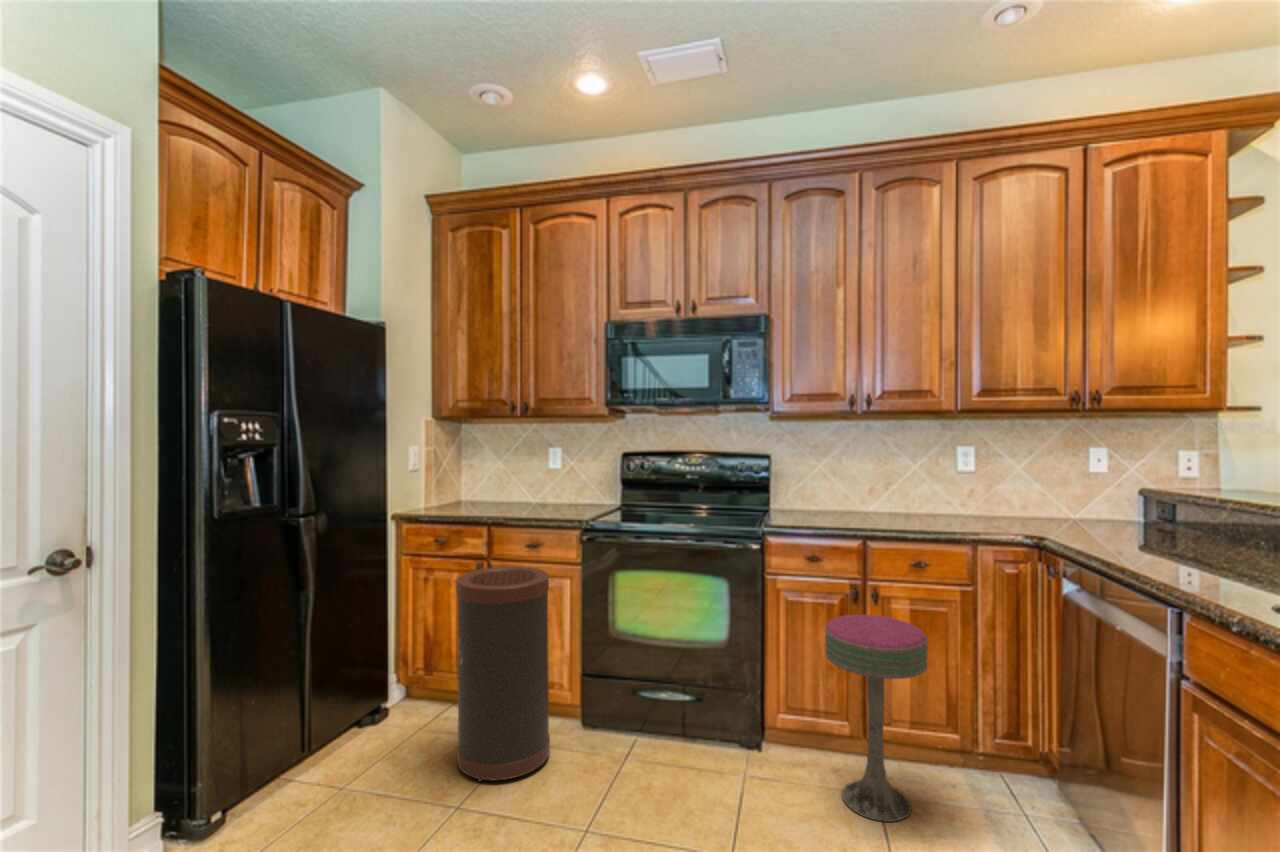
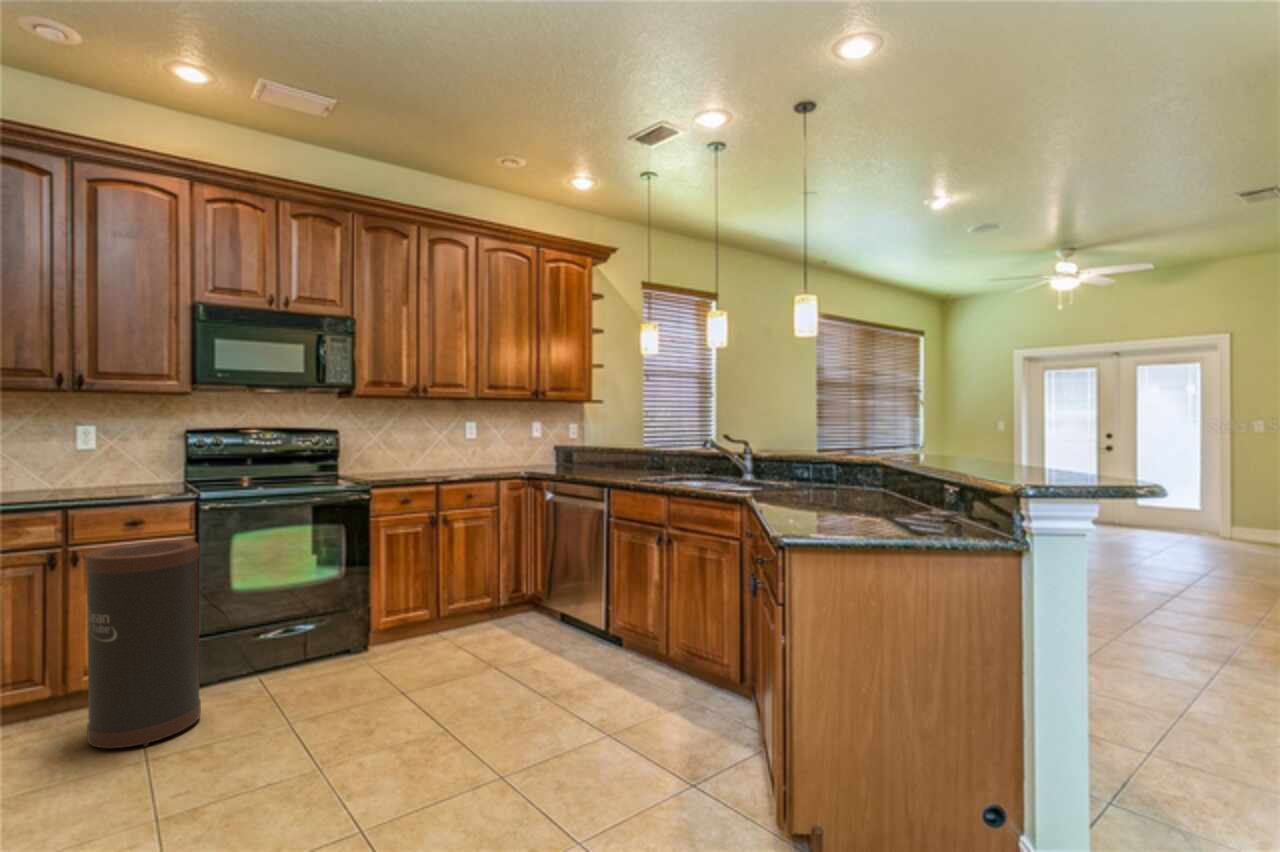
bar stool: present [825,615,927,822] -> none [429,529,492,650]

